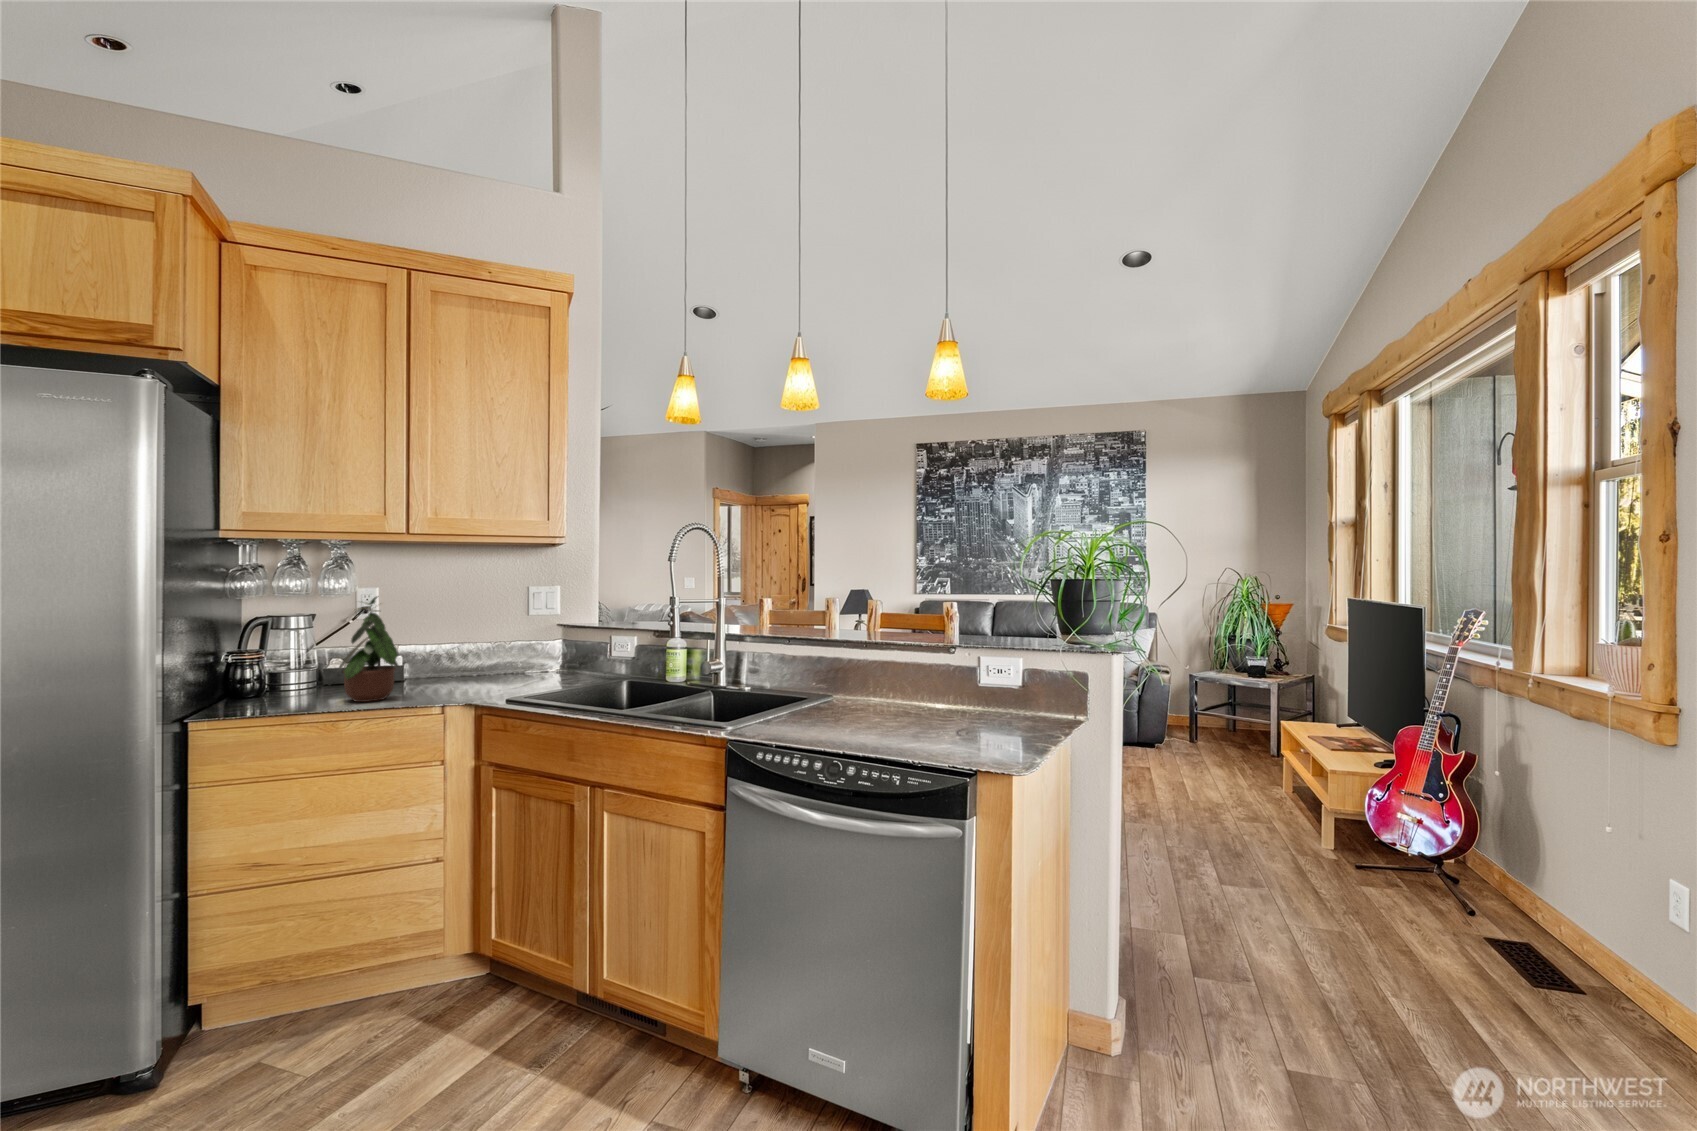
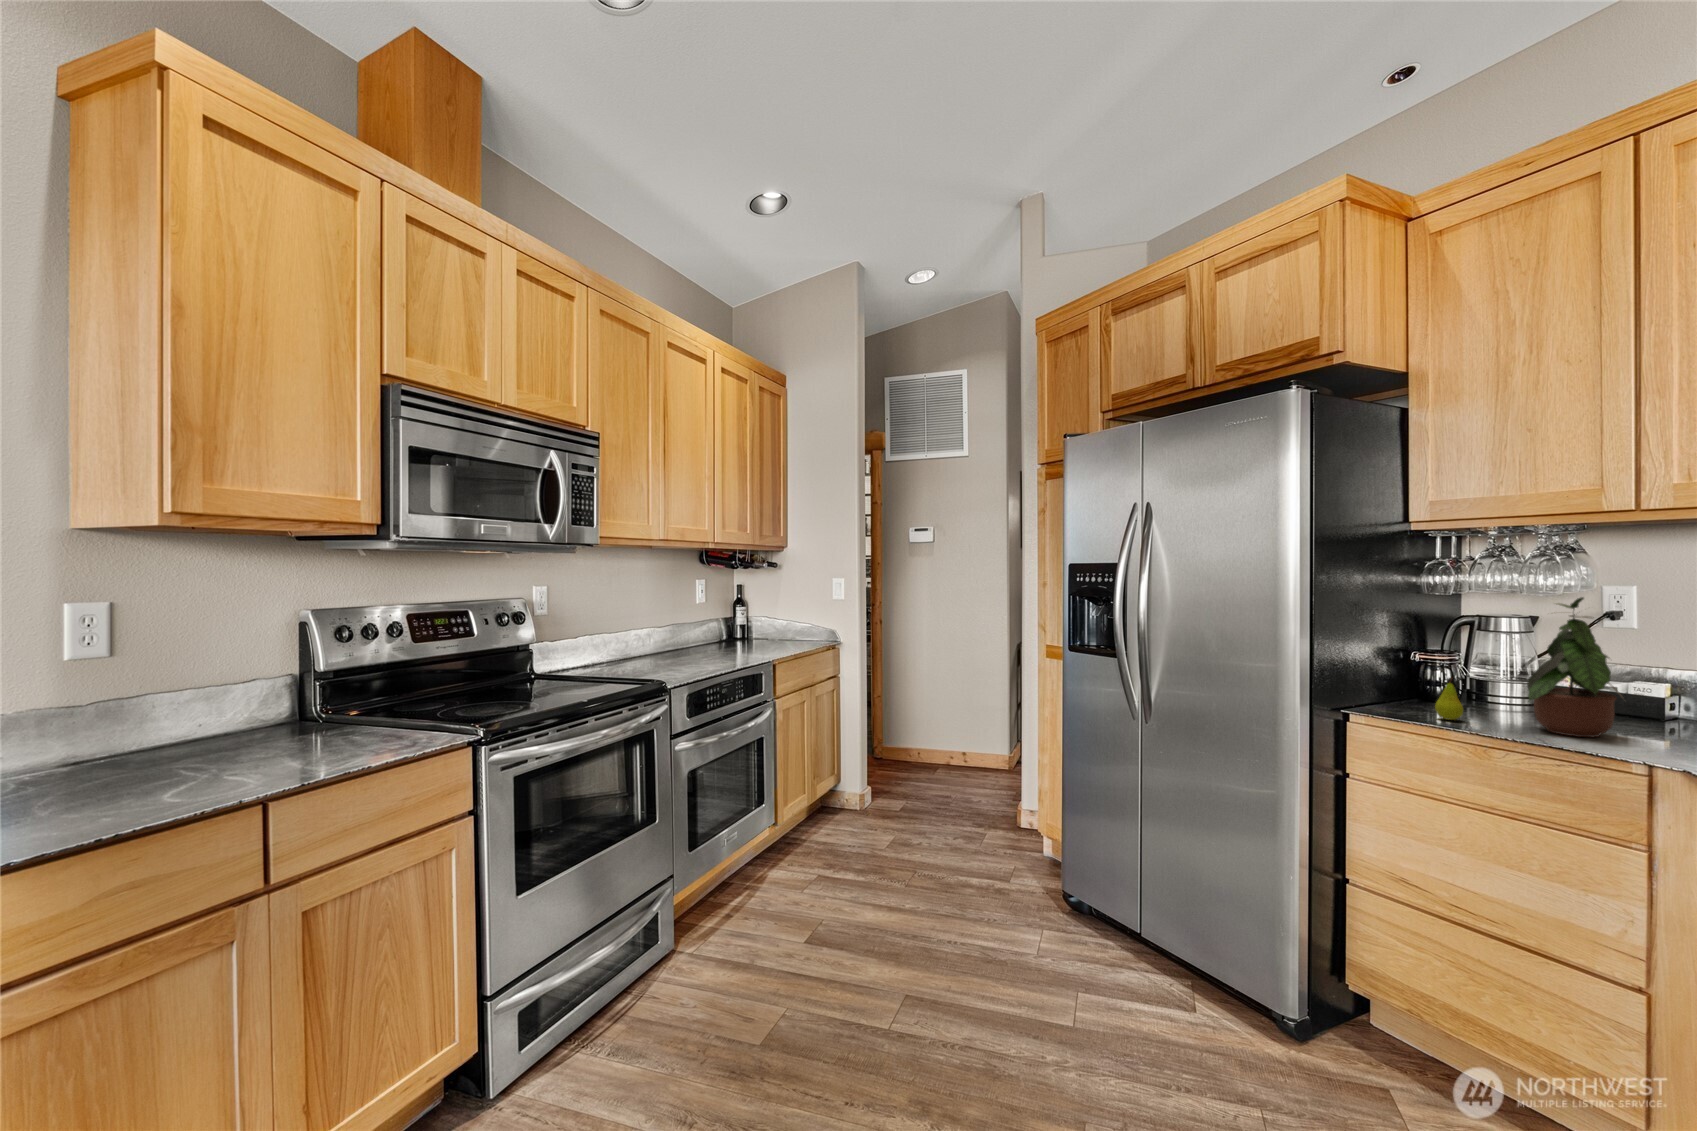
fruit: none [269,670,295,709] -> present [1435,682,1463,720]

